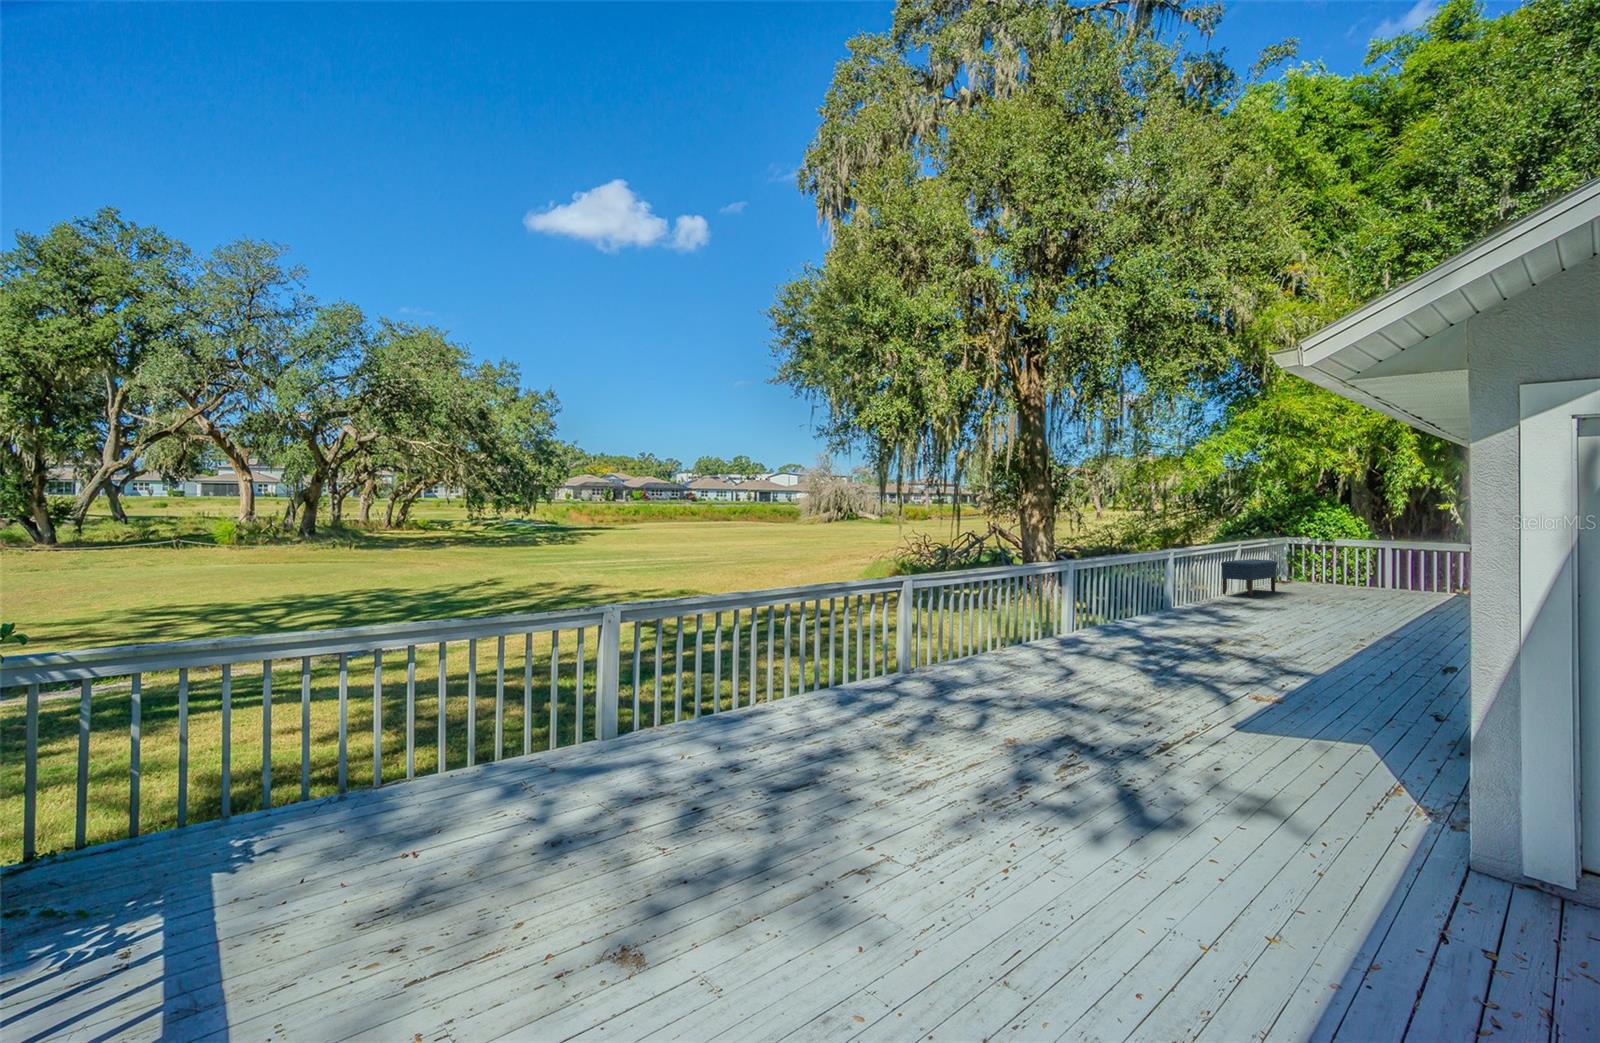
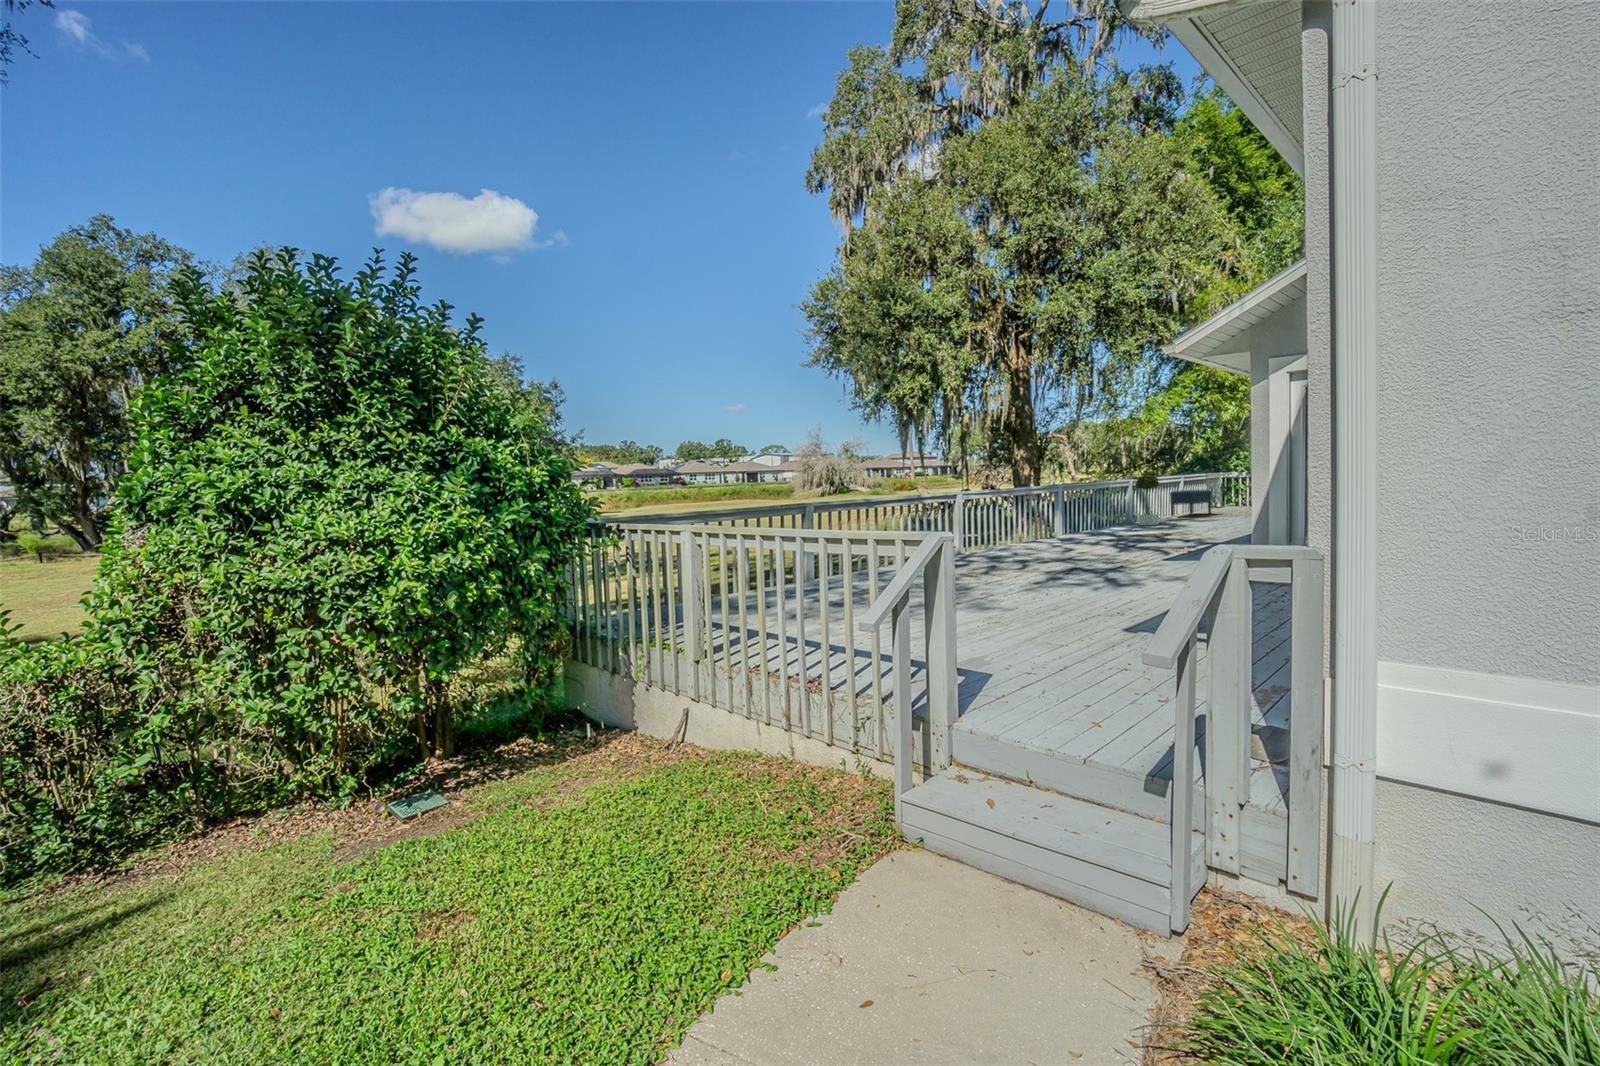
potted tree: none [1176,543,1208,611] -> present [1136,475,1159,525]

